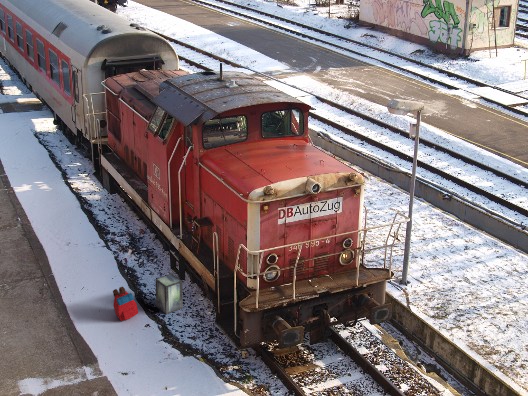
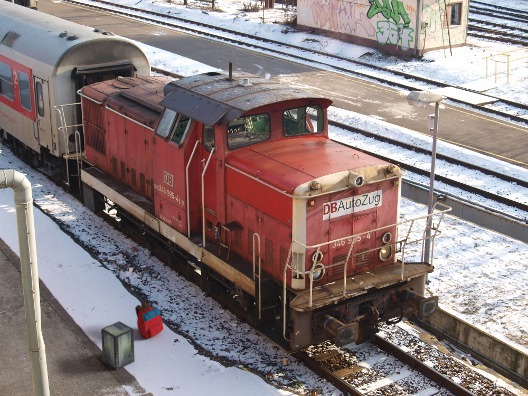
storage box: present [156,274,183,314] -> present [101,321,134,370]

